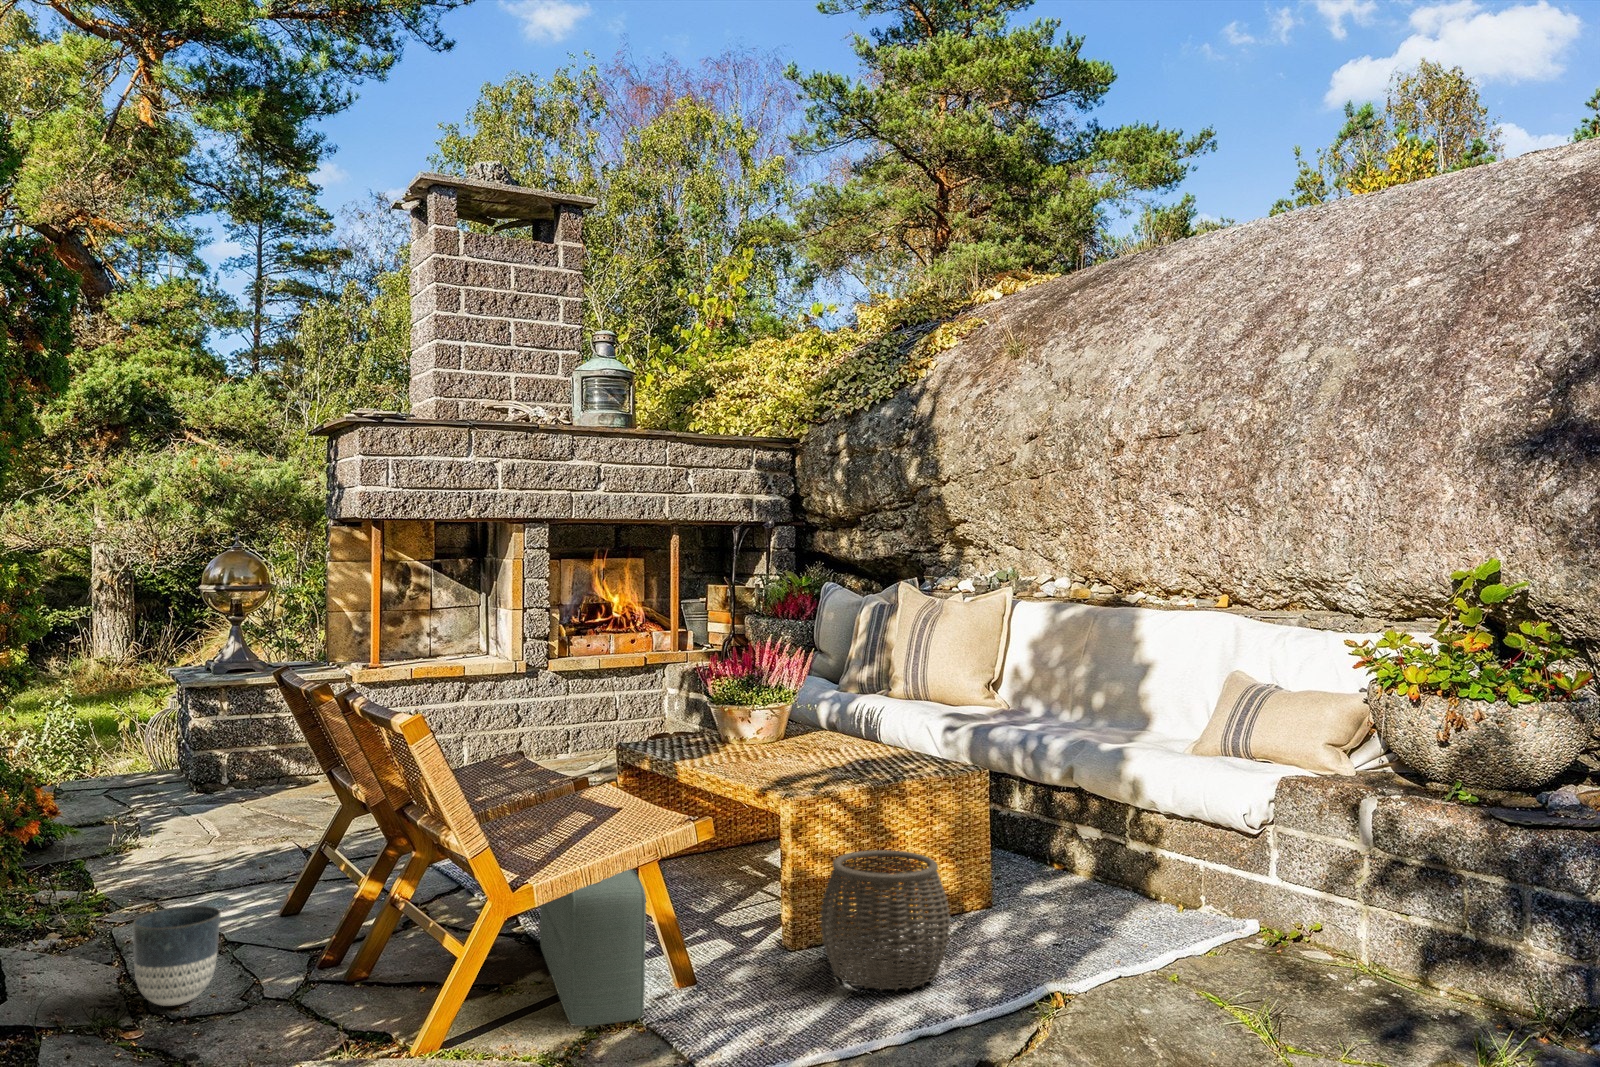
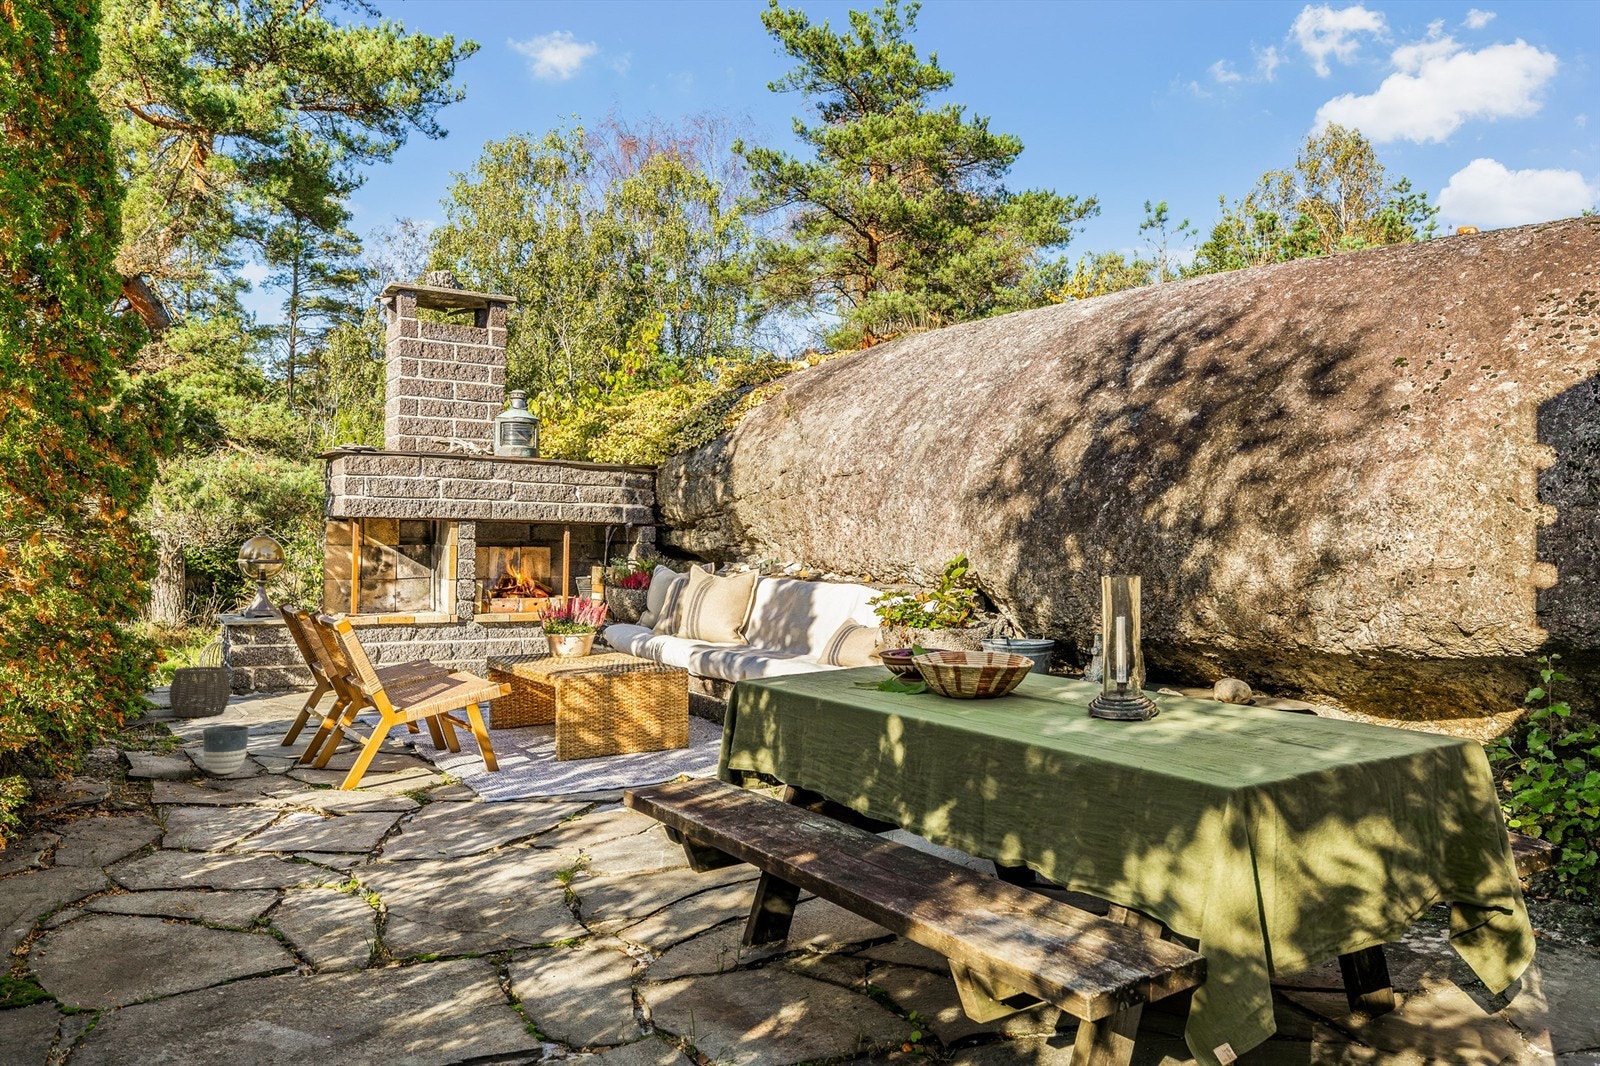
woven basket: present [820,850,951,991] -> present [169,667,231,717]
pouf: present [540,869,646,1026] -> none [425,697,469,781]

